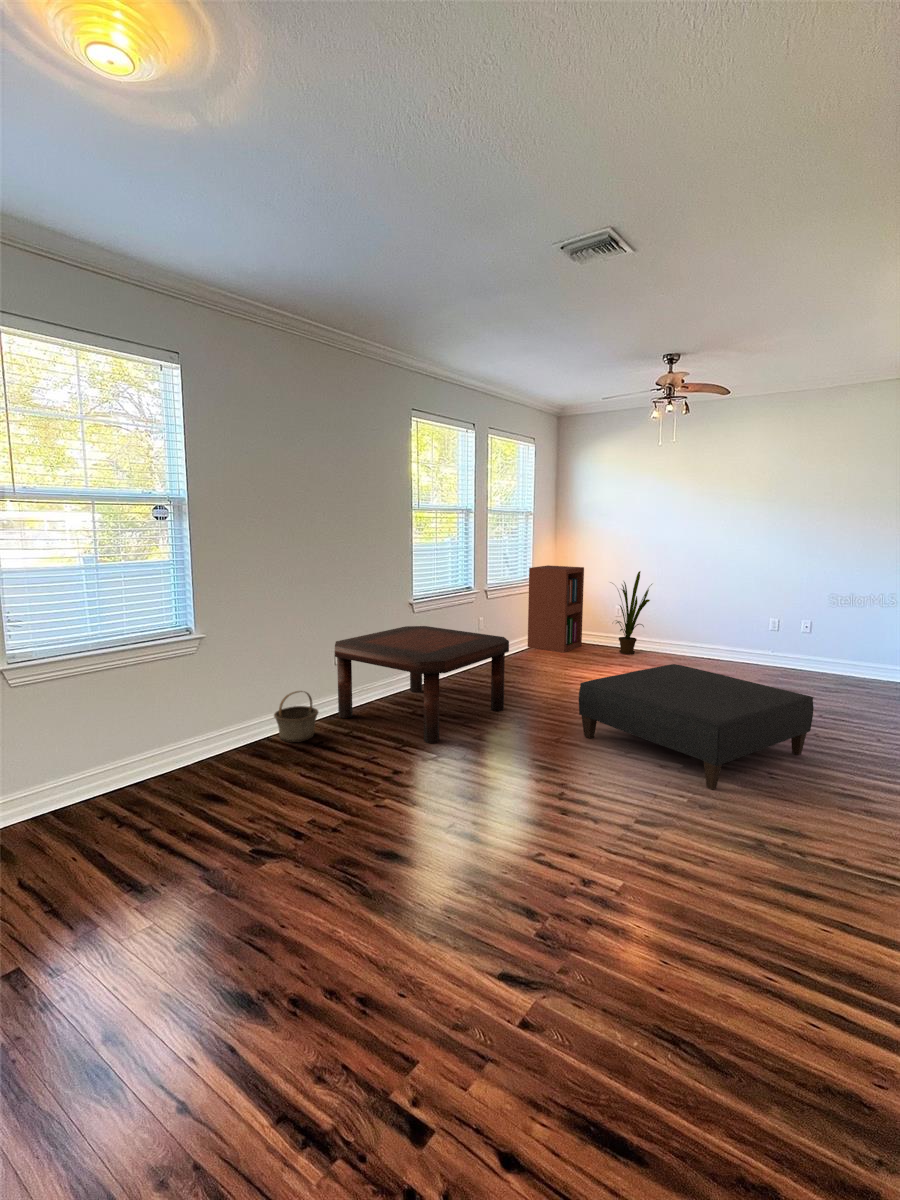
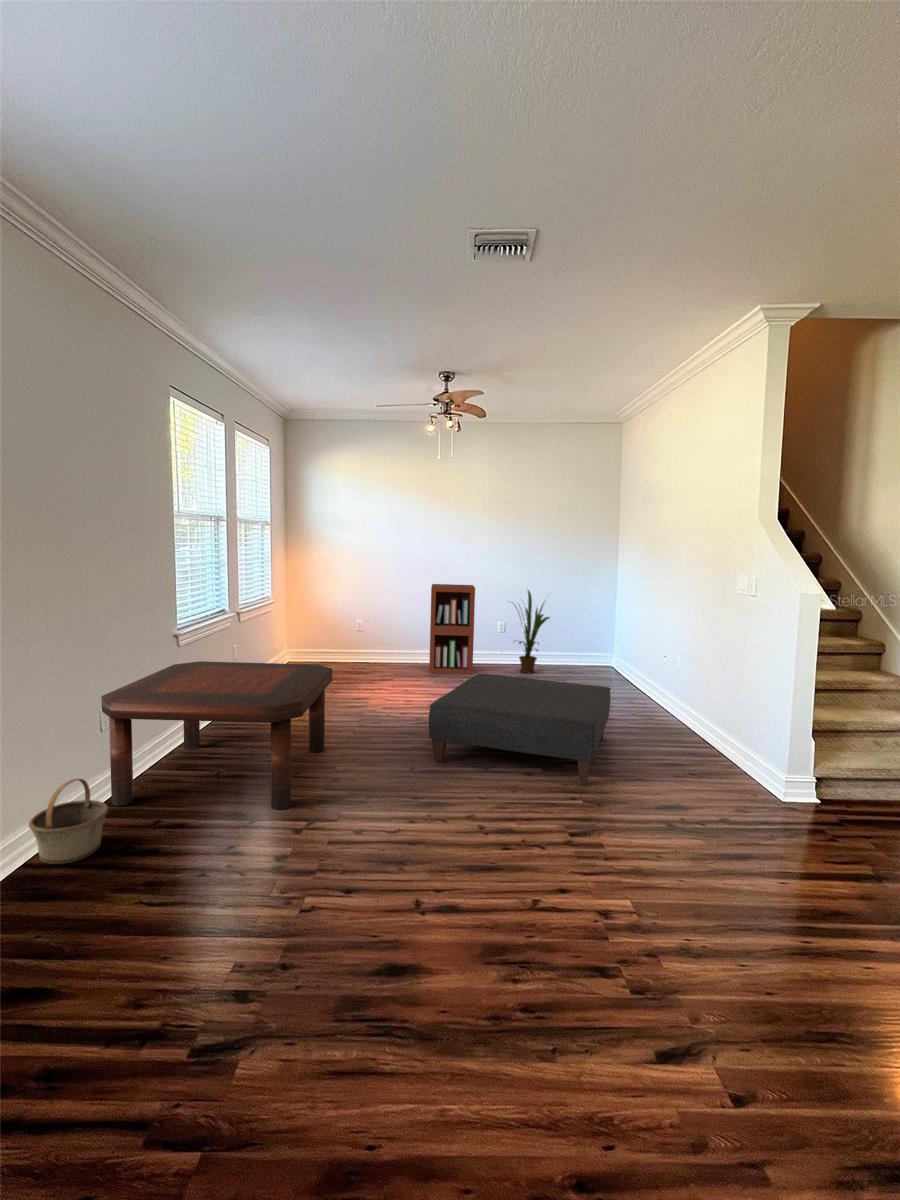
bookshelf: present [528,565,584,653] -> present [429,584,475,674]
house plant: present [617,571,652,654] -> present [518,590,550,673]

